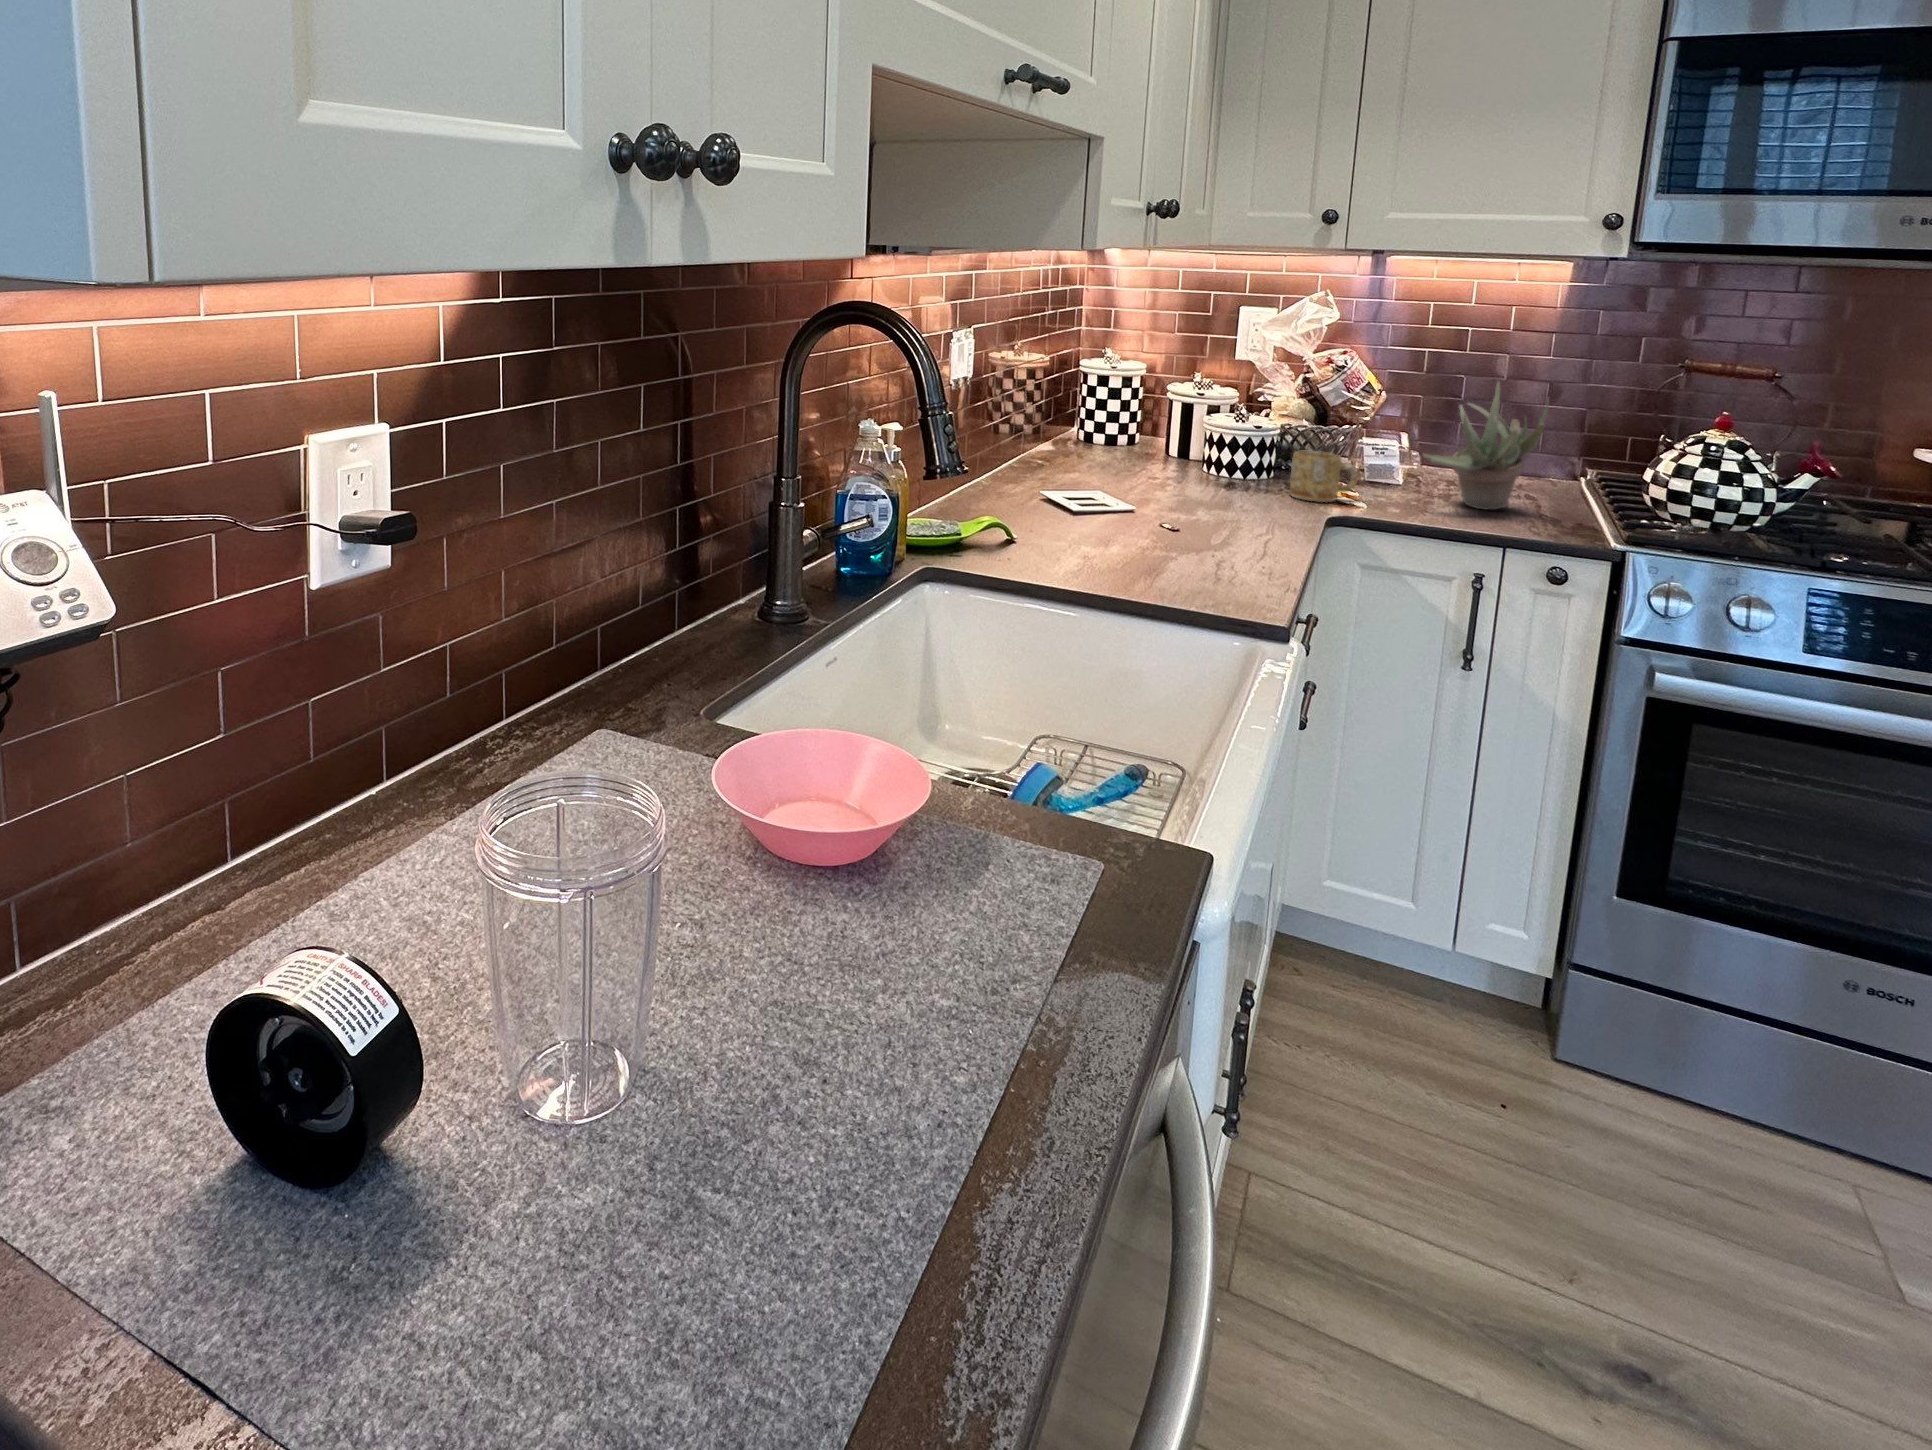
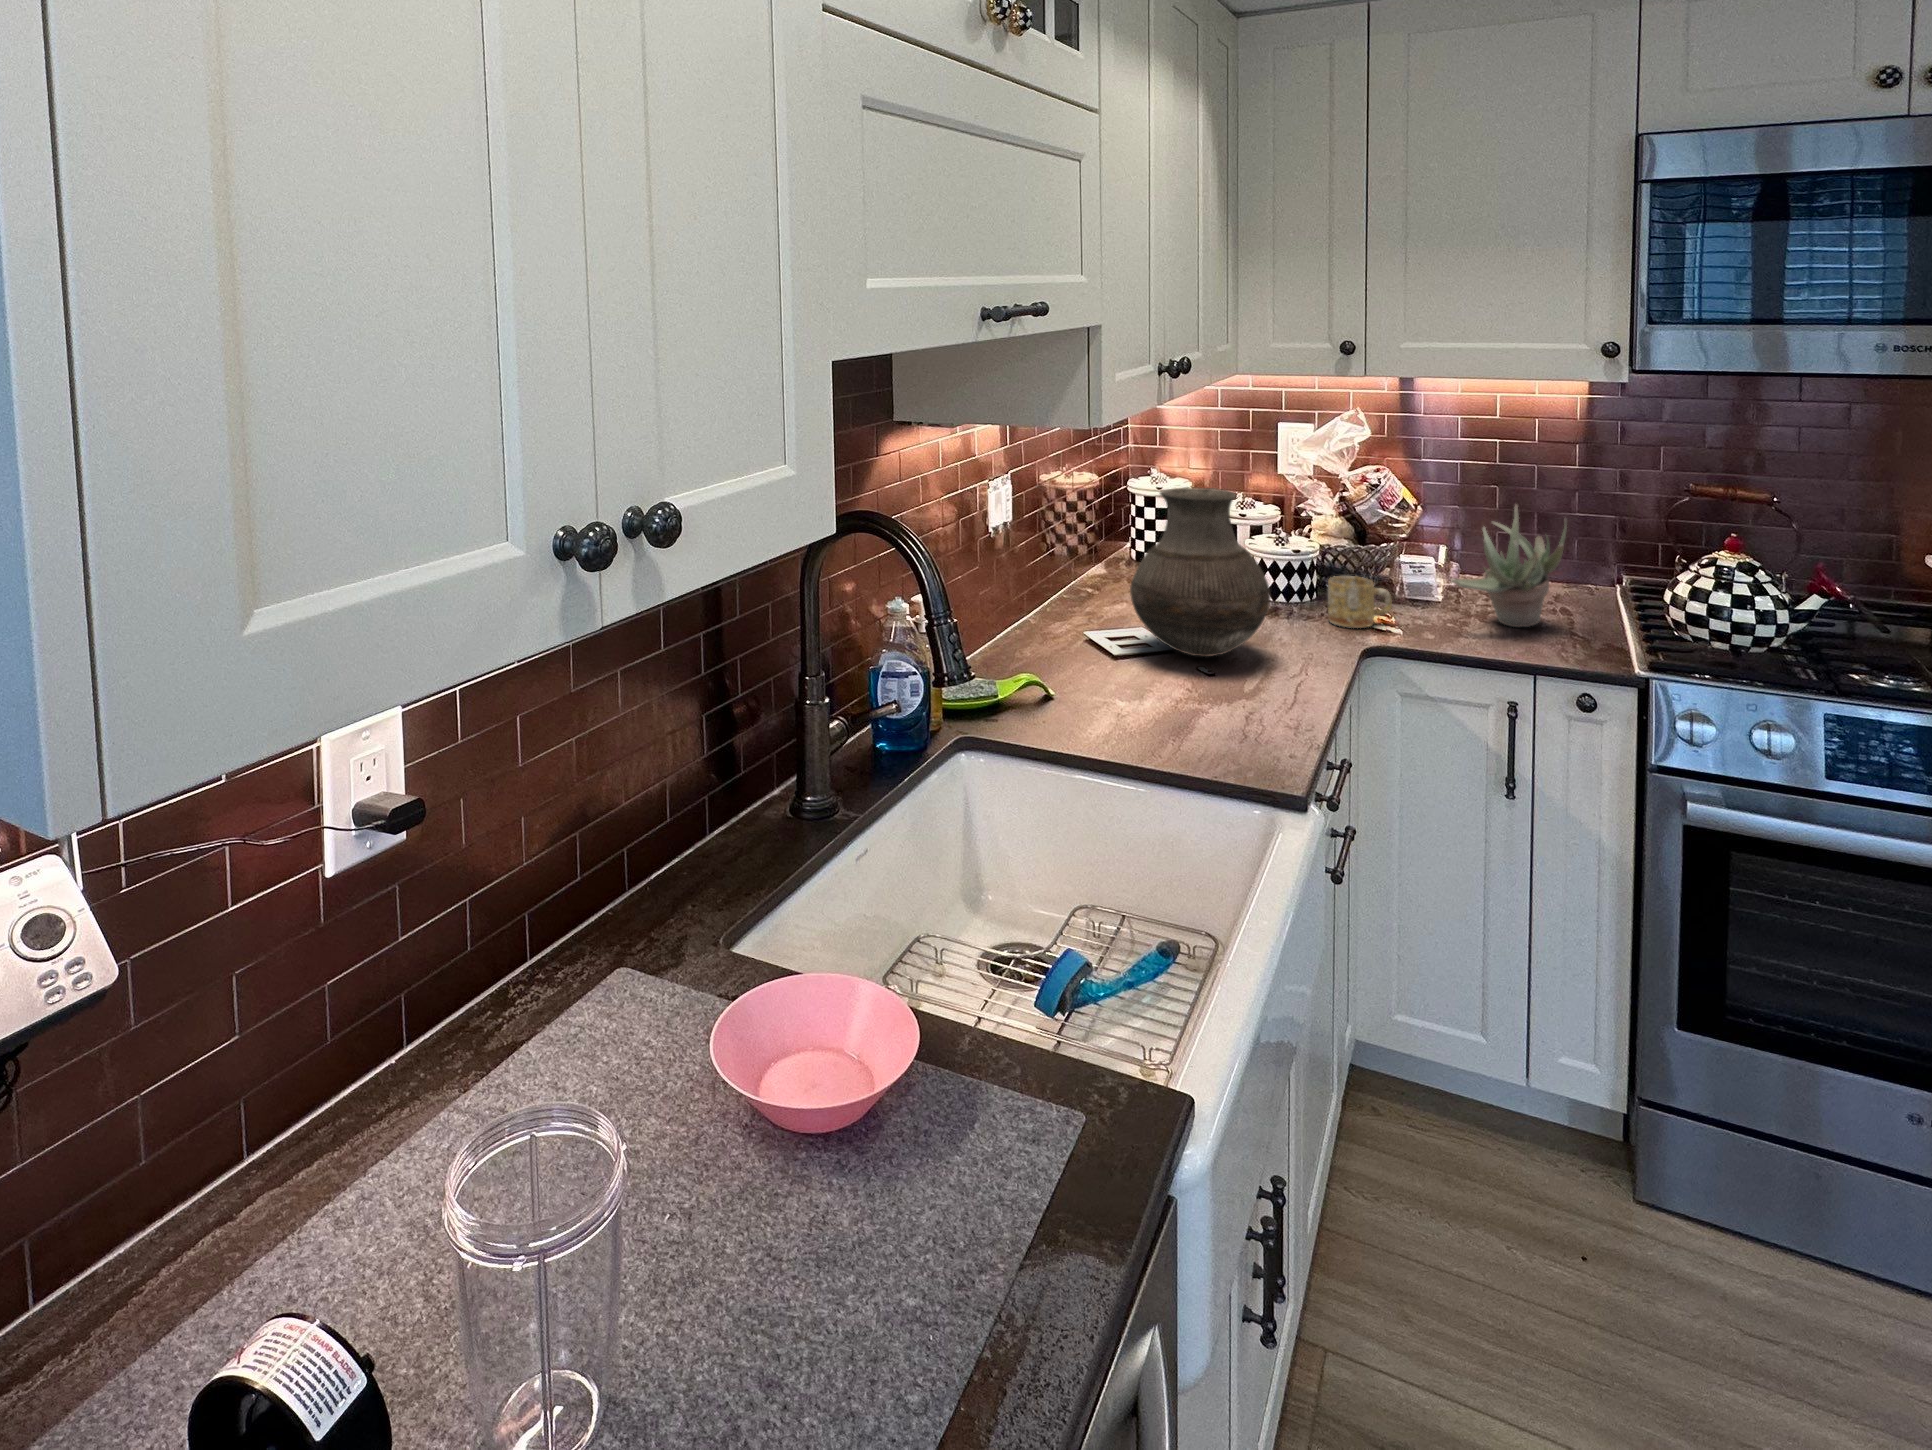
vase: none [1095,343,1242,515] -> present [1130,488,1271,657]

